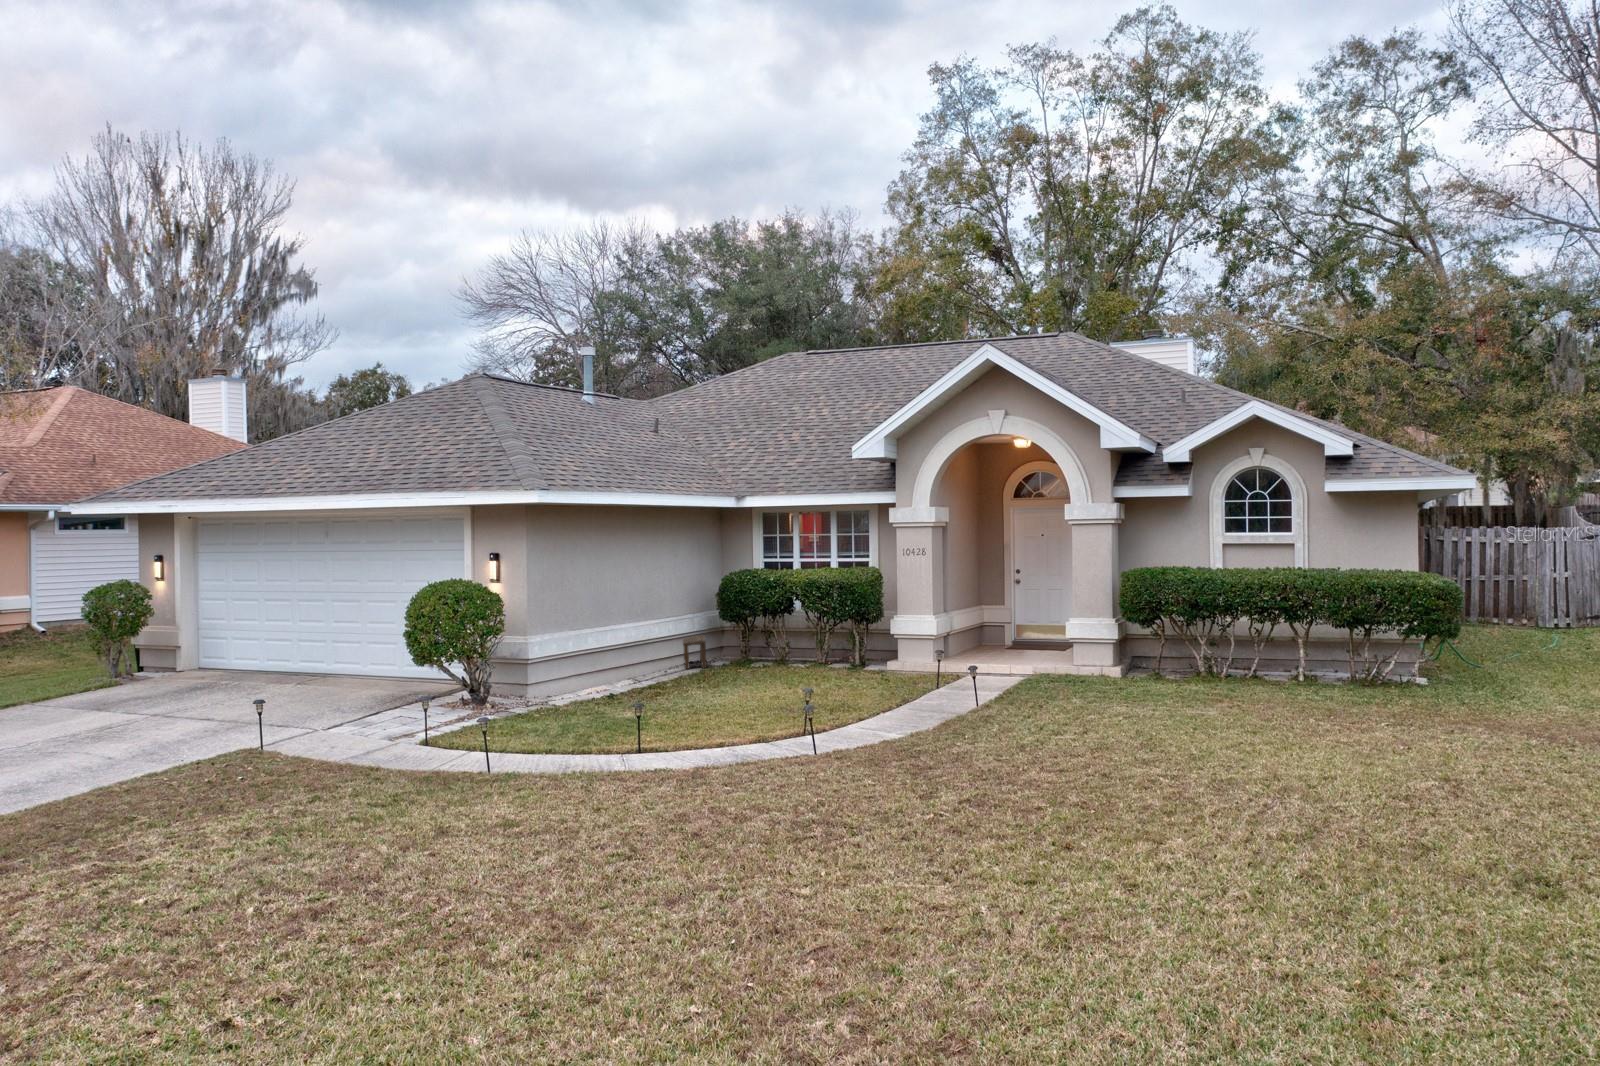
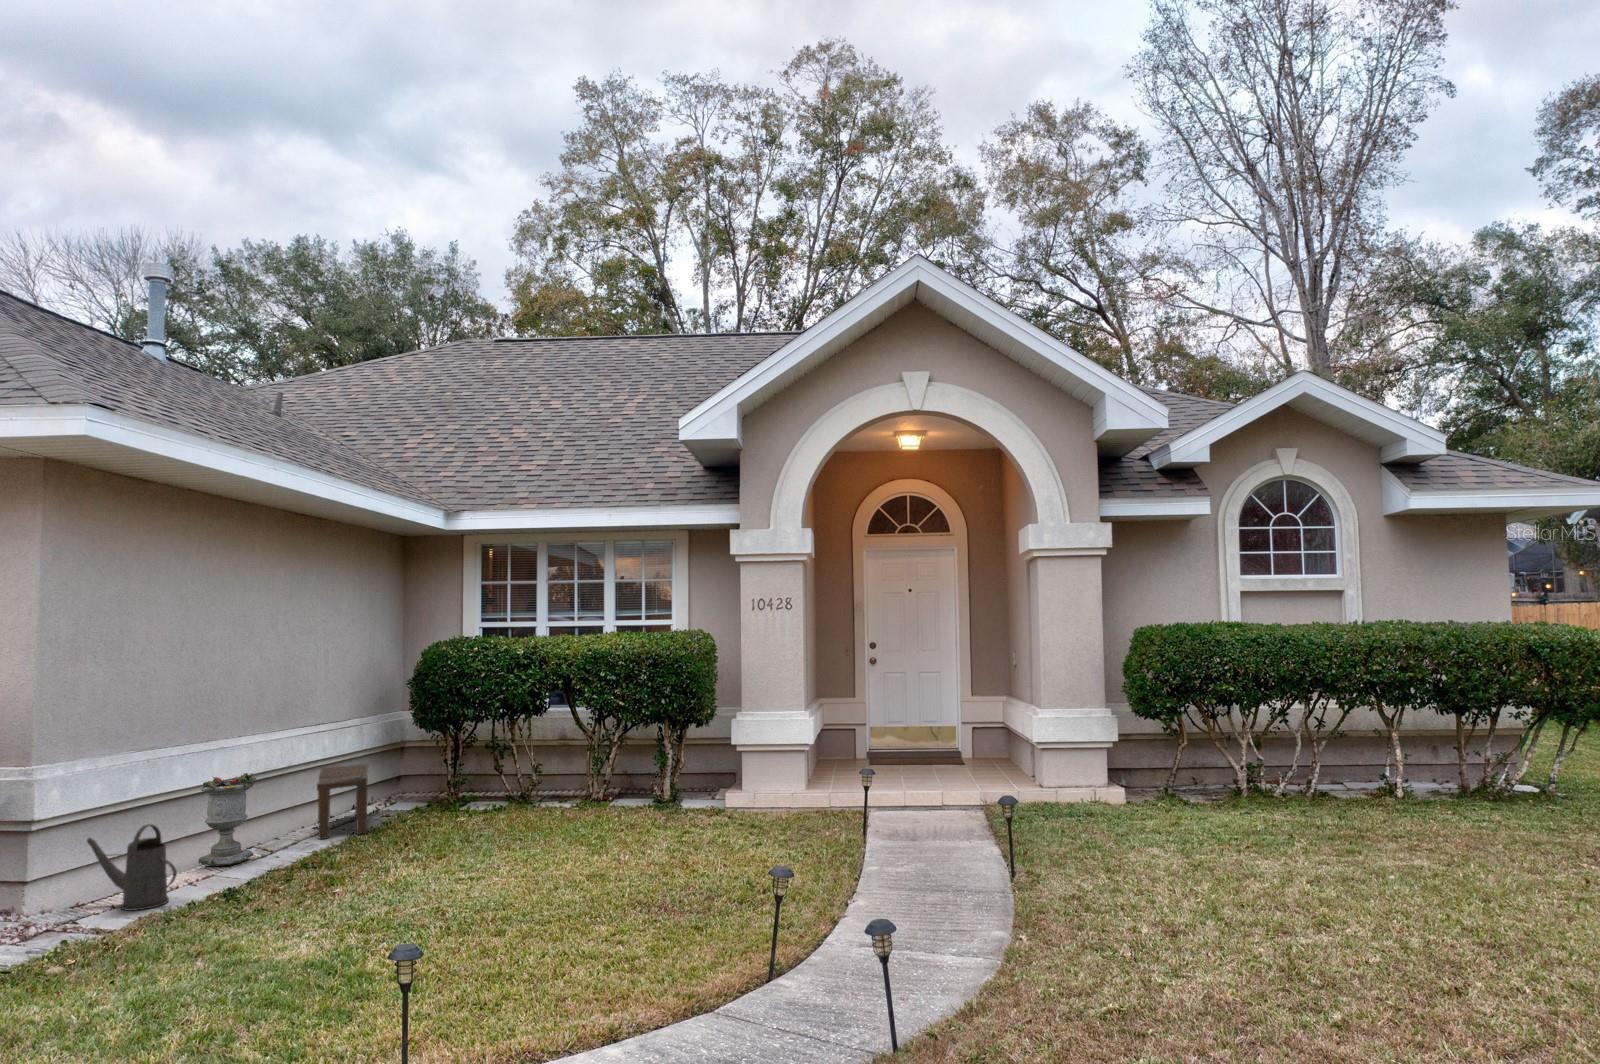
planter: none [636,635,659,676] -> present [199,773,257,866]
watering can: none [600,653,635,687] -> present [87,824,177,911]

